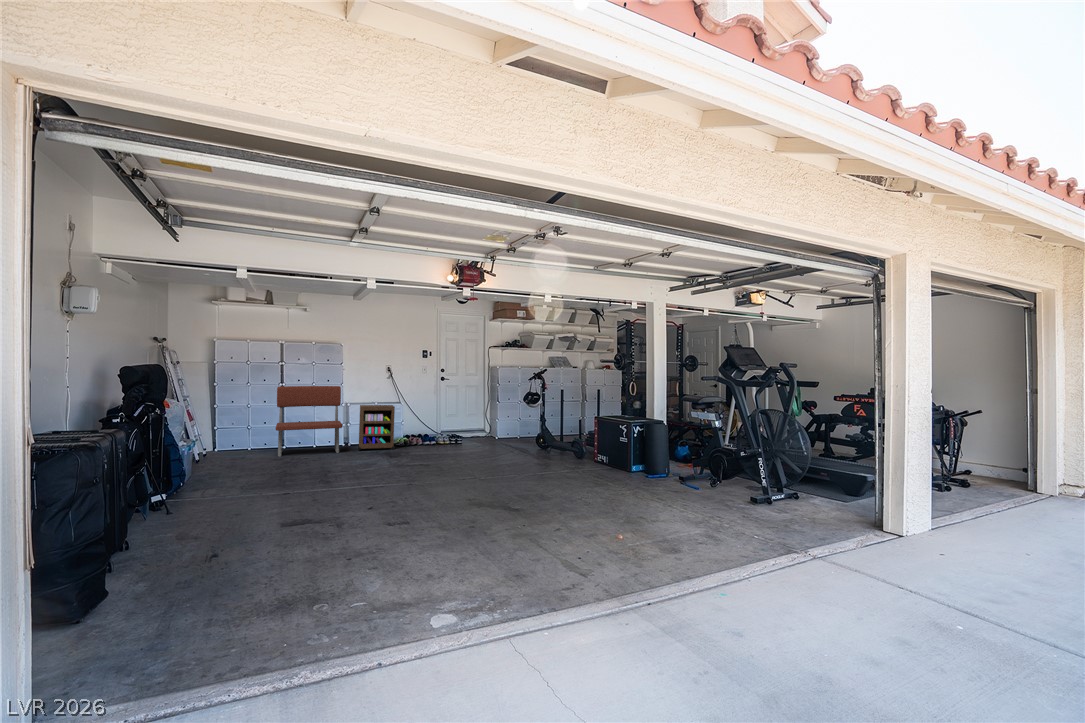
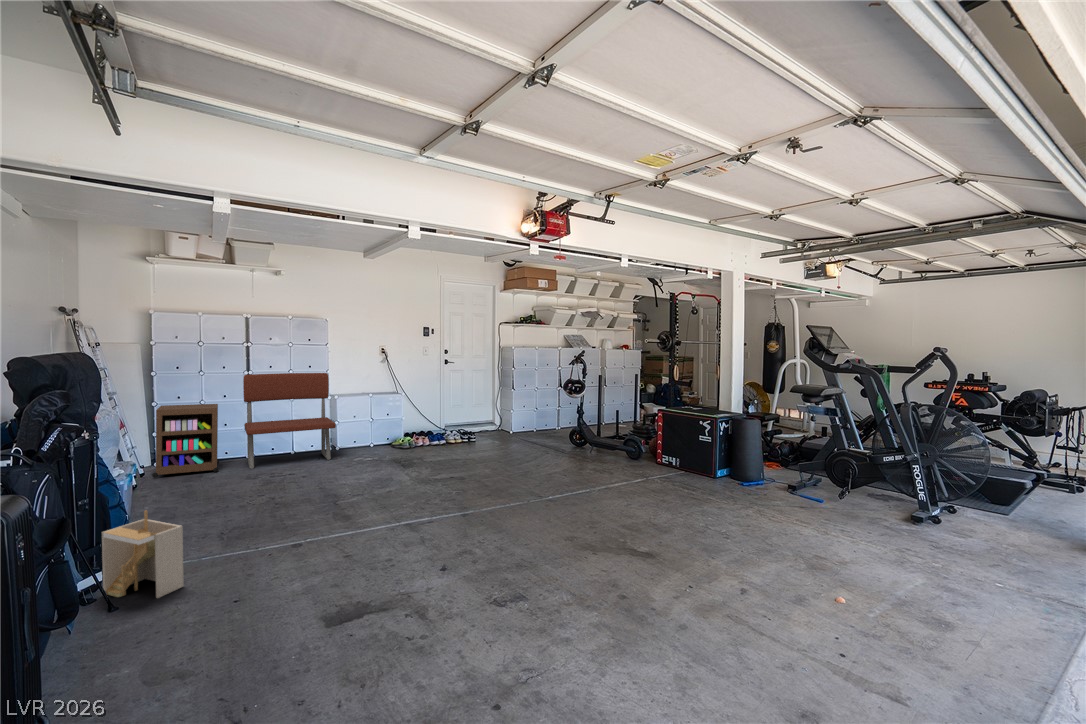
storage cabinet: present [358,405,395,450] -> present [152,404,219,478]
storage bin: none [165,459,211,512] -> present [102,510,183,598]

